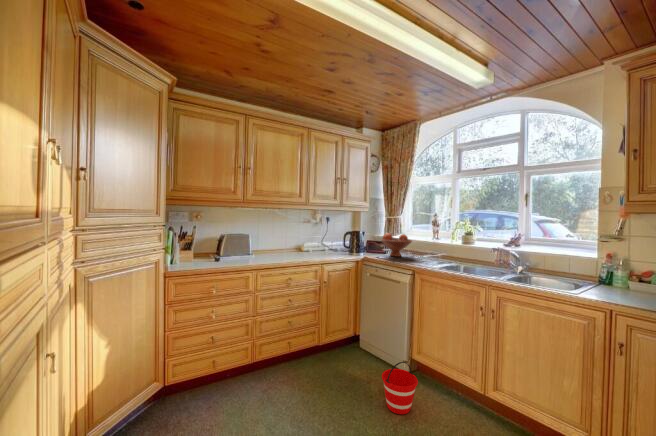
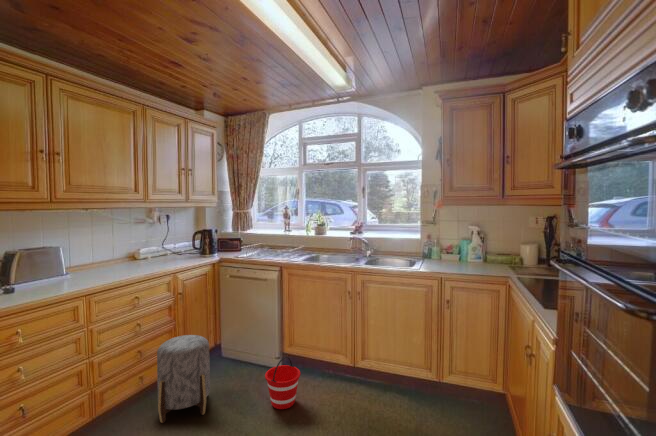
fruit bowl: present [381,233,412,257] -> none [238,229,271,254]
stool: none [294,317,339,390] -> present [157,335,210,423]

